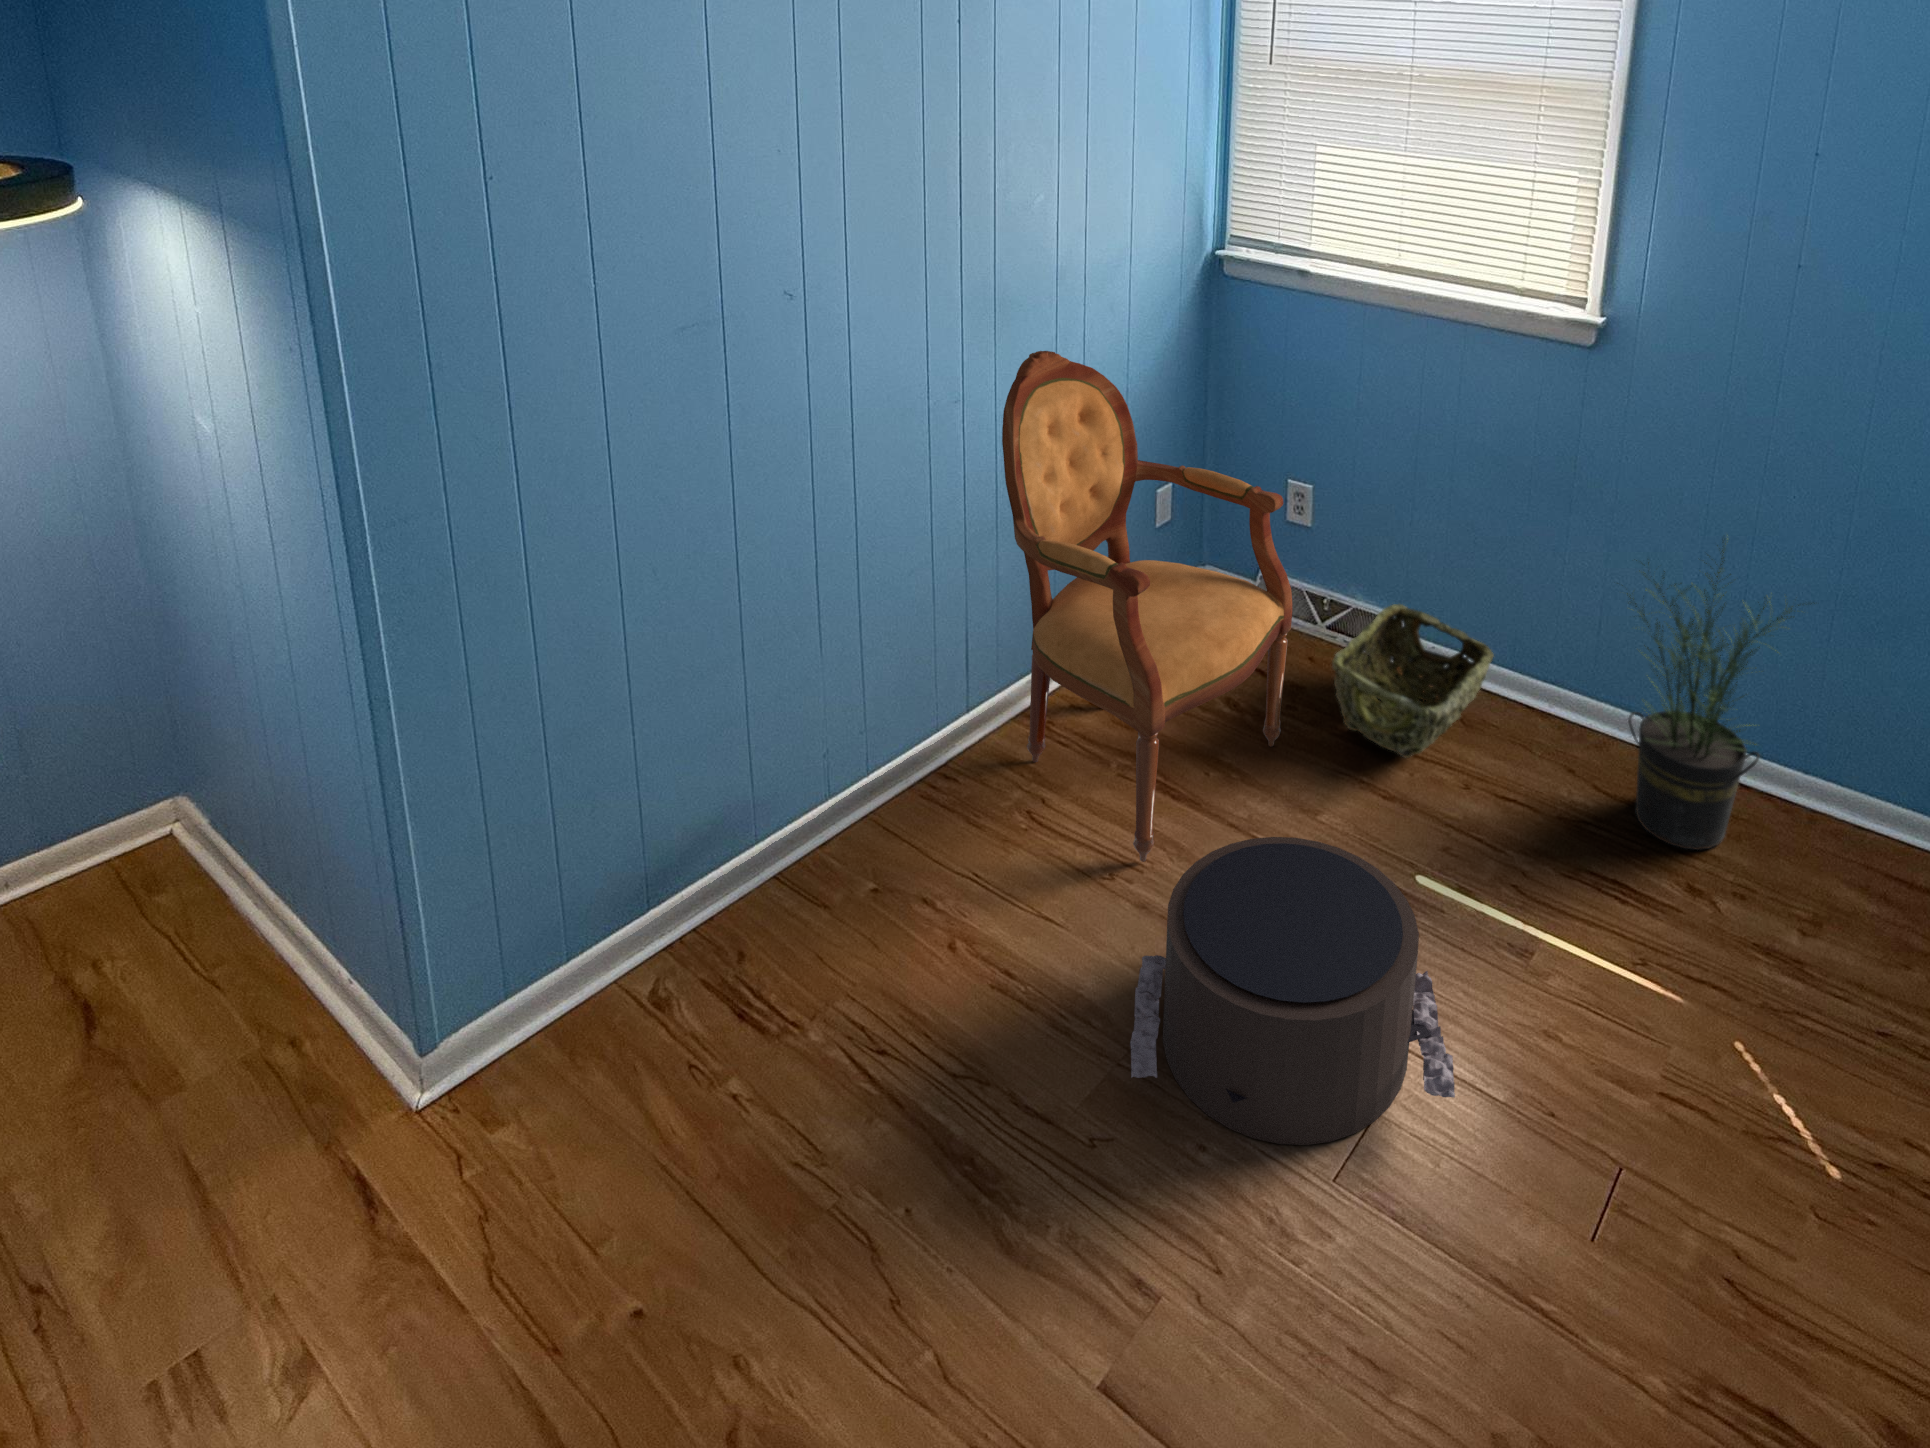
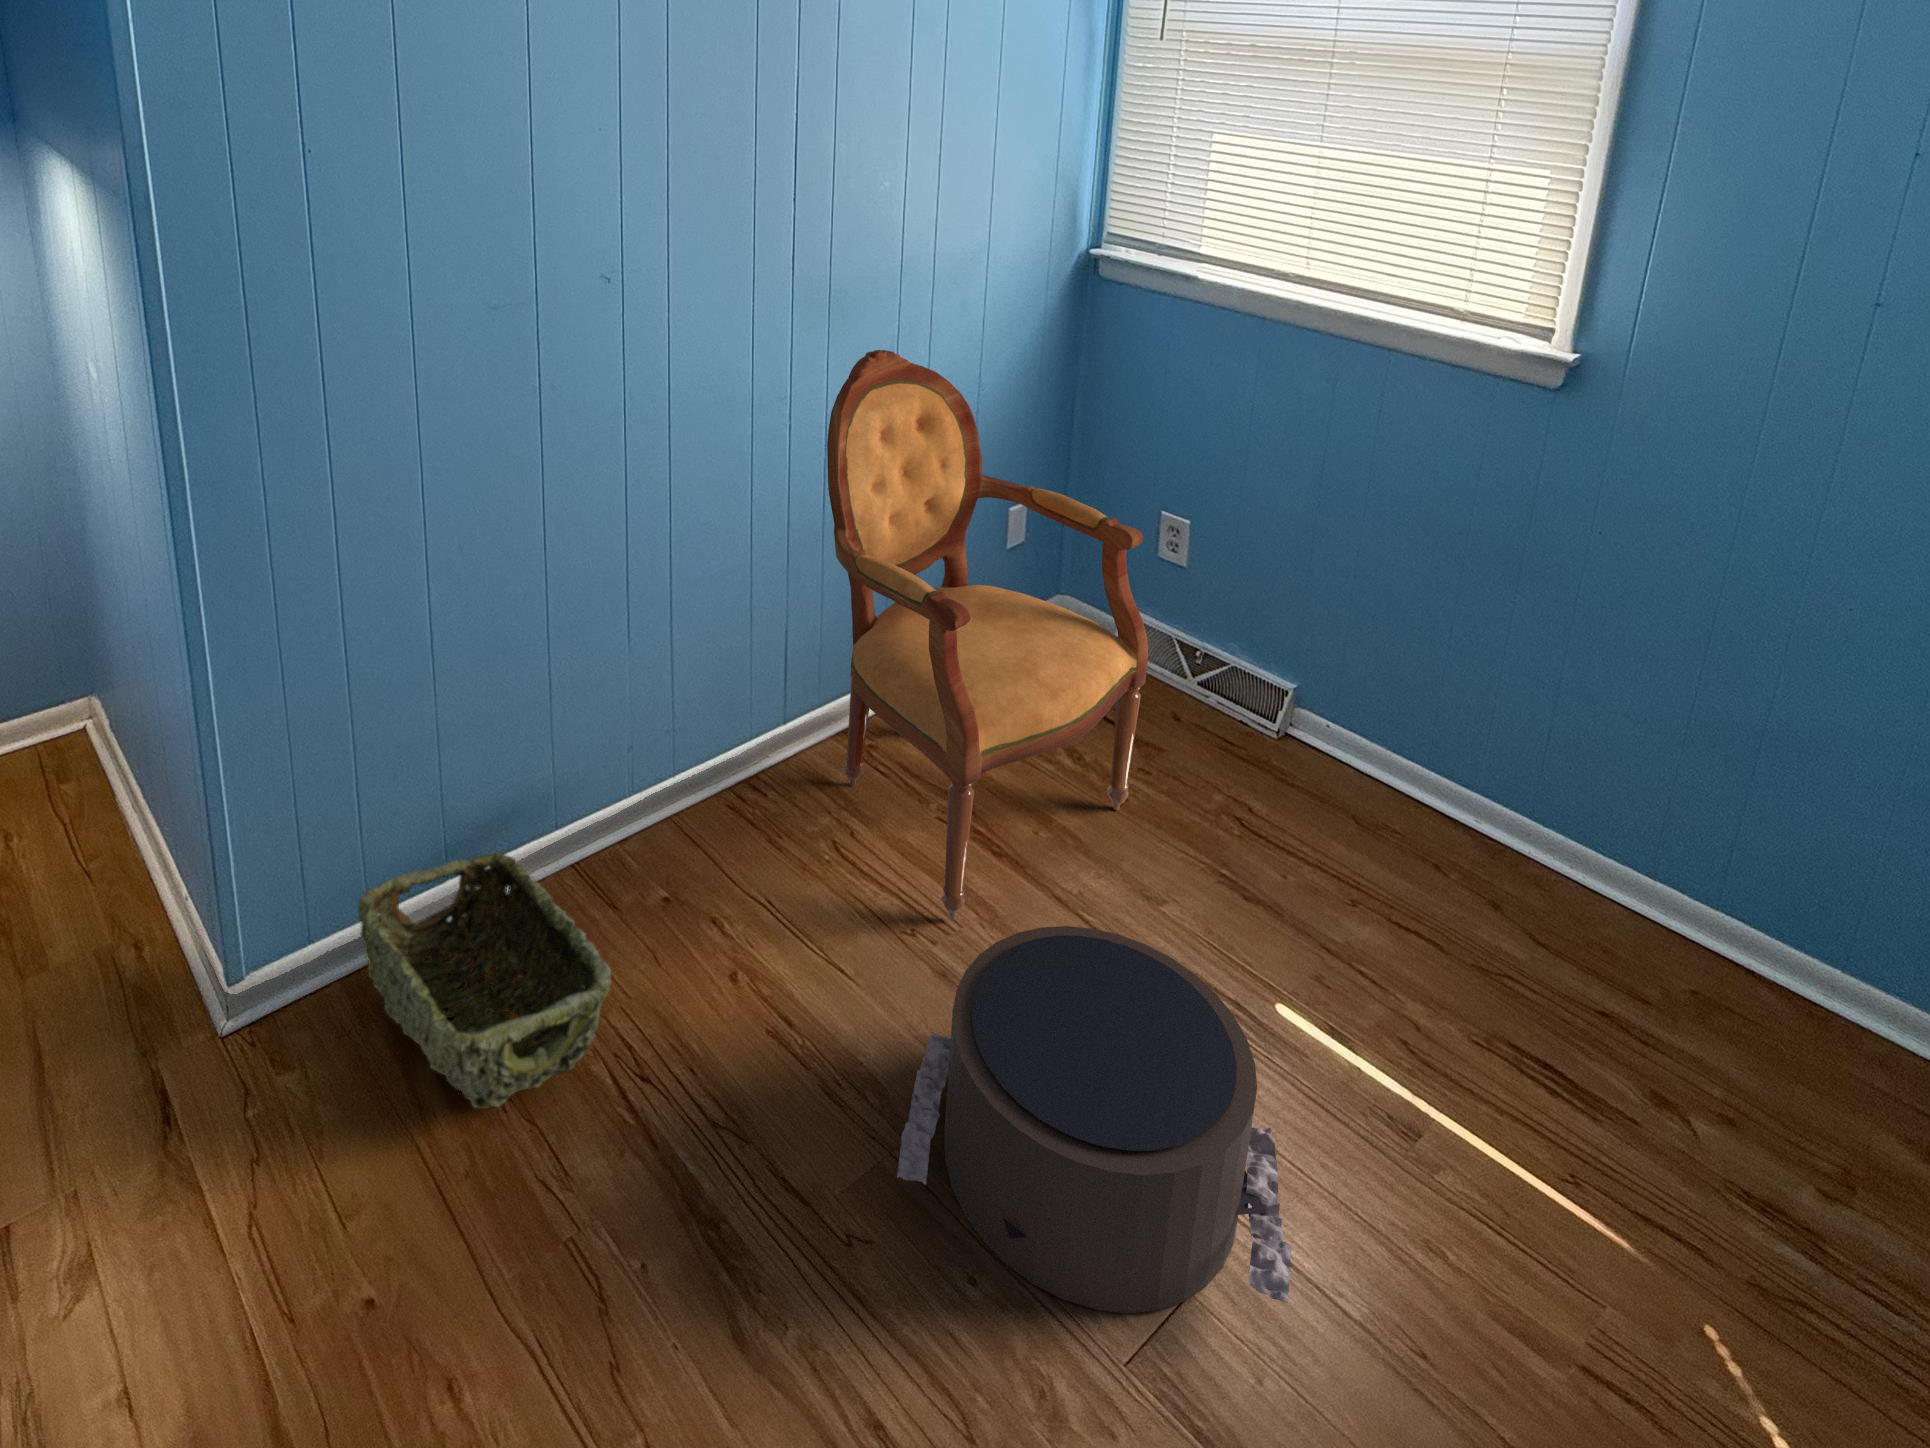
potted plant: present [1627,539,1815,850] -> none [1564,640,1873,1041]
woven basket: present [1332,604,1494,758] -> present [358,853,611,1109]

